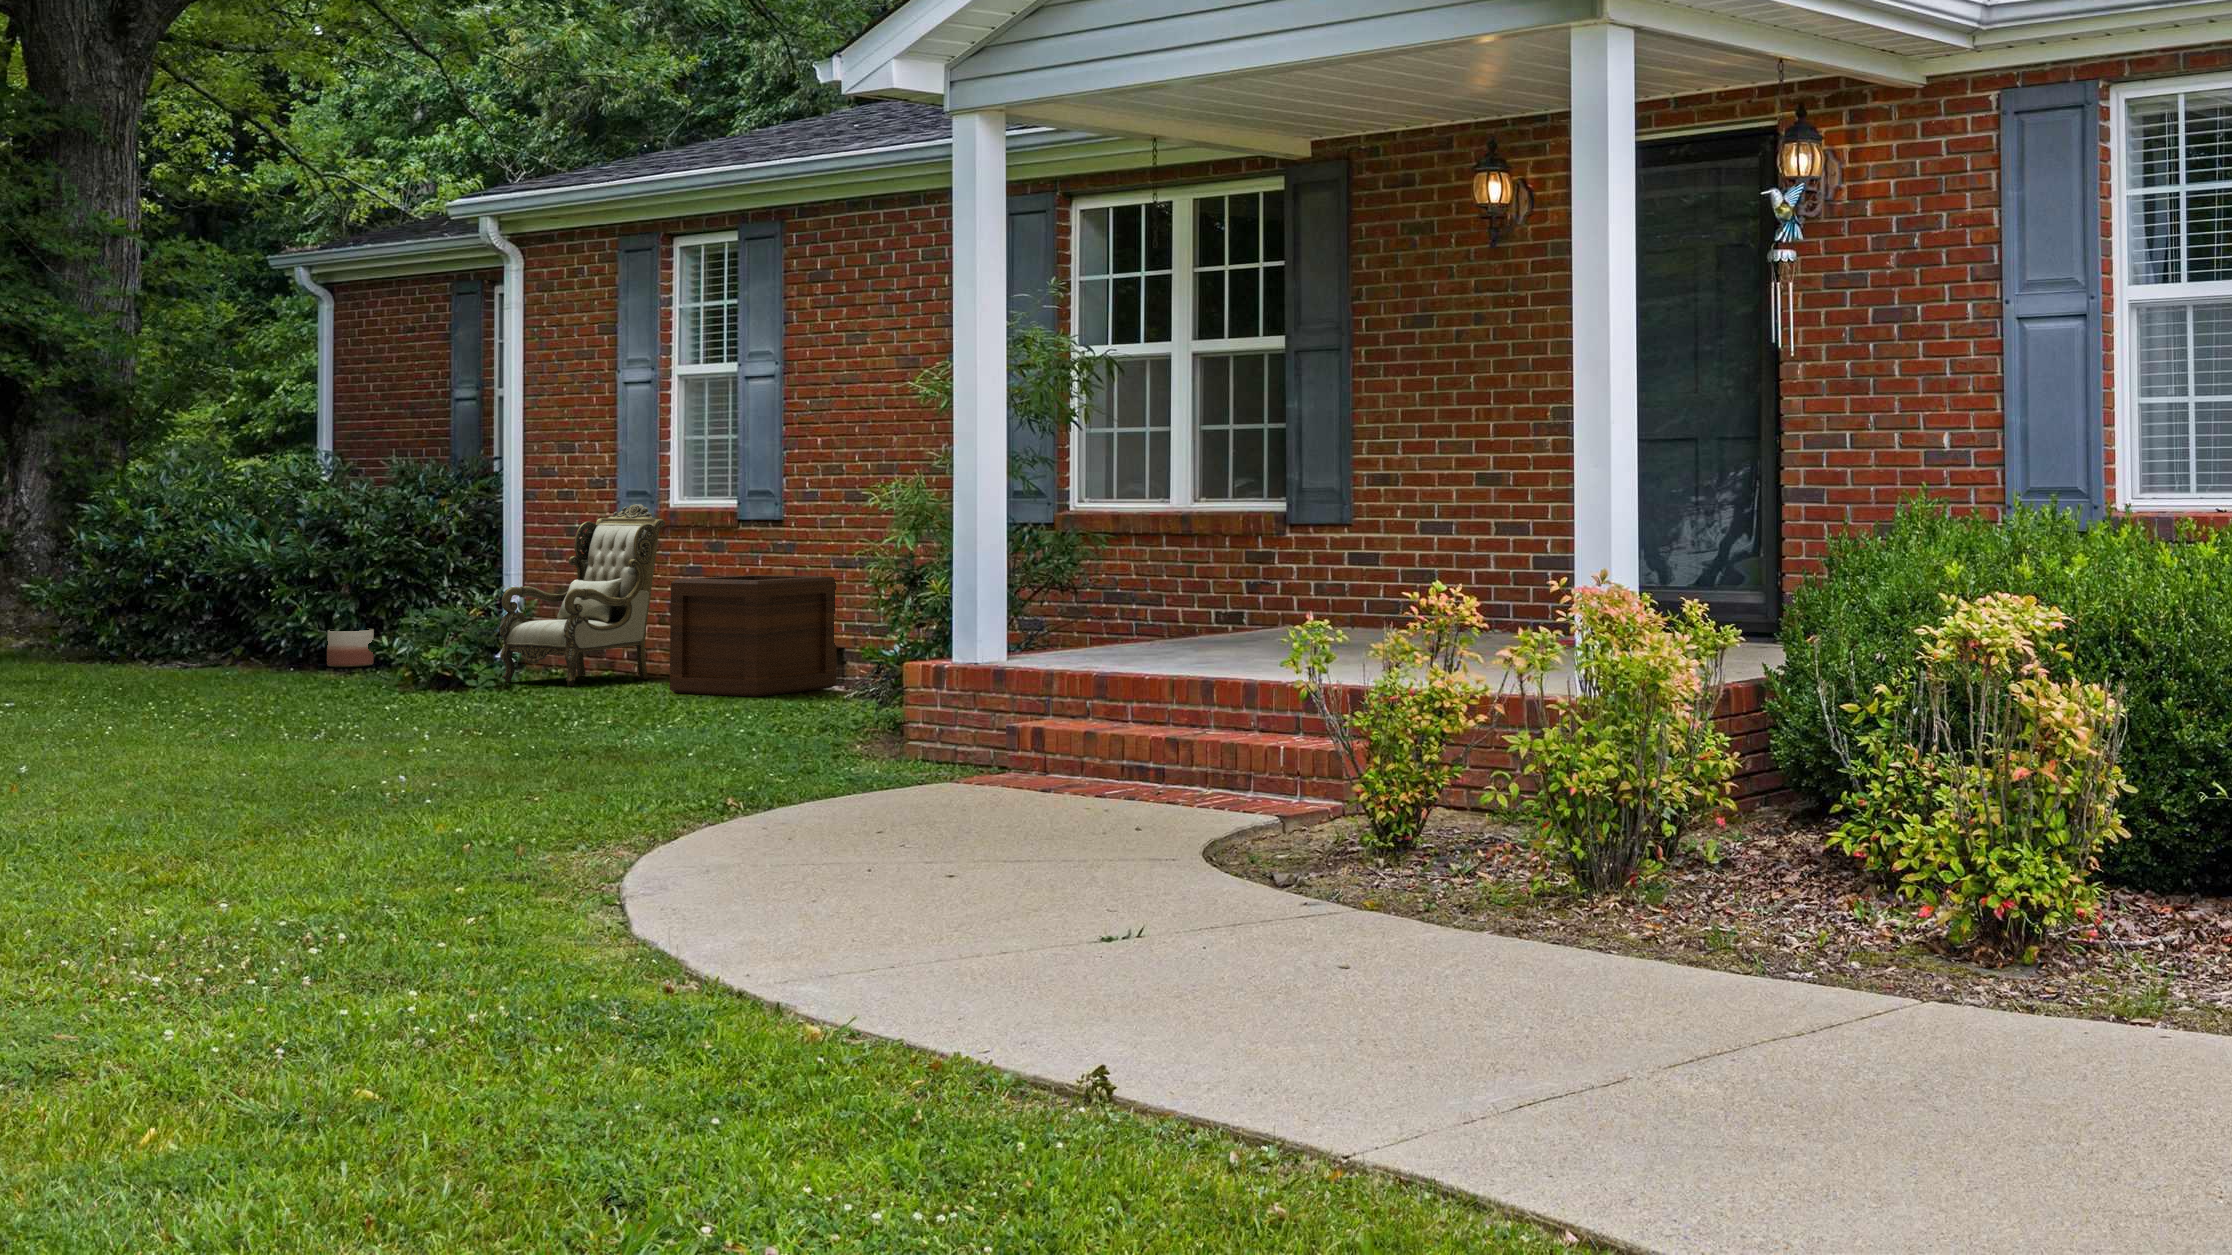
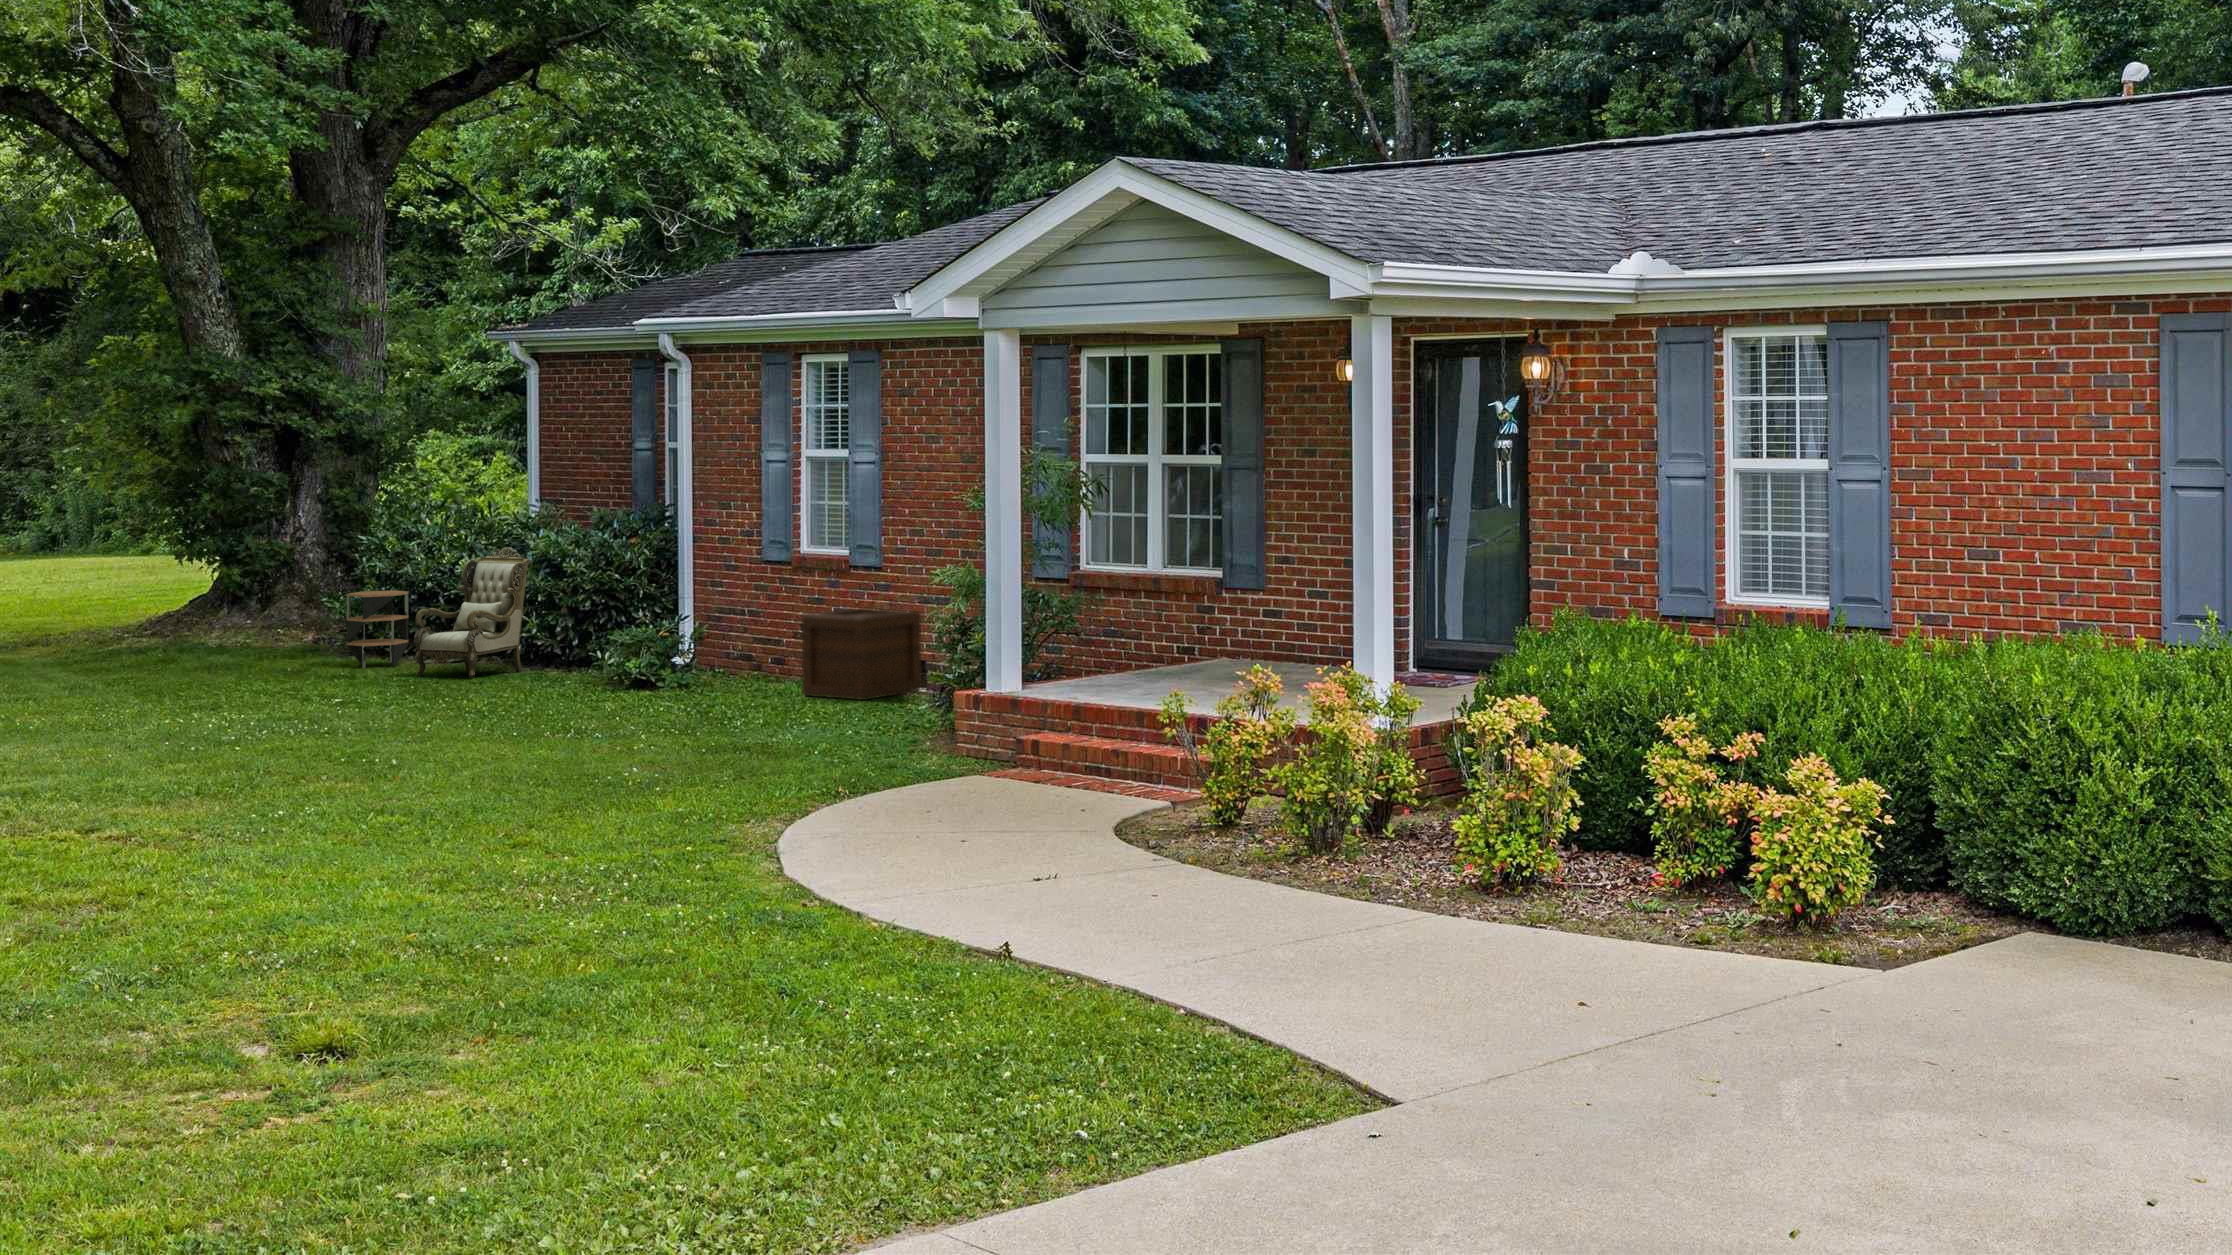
armchair: present [500,504,665,686] -> present [414,547,531,679]
side table: none [44,565,133,668] -> present [347,590,408,669]
planter: present [327,628,374,668] -> none [552,639,586,669]

